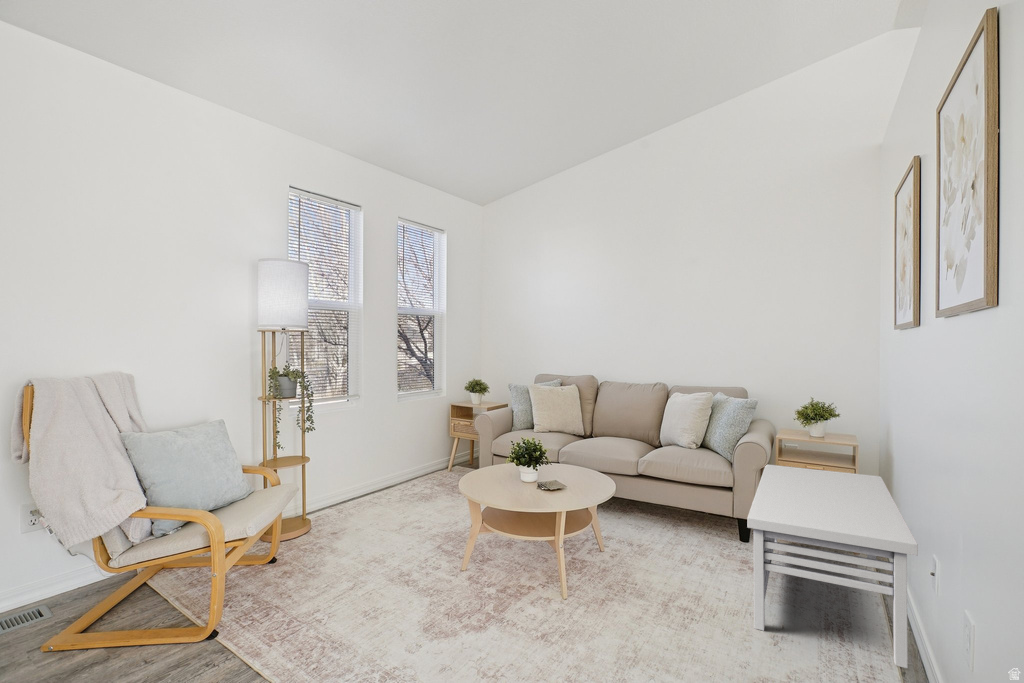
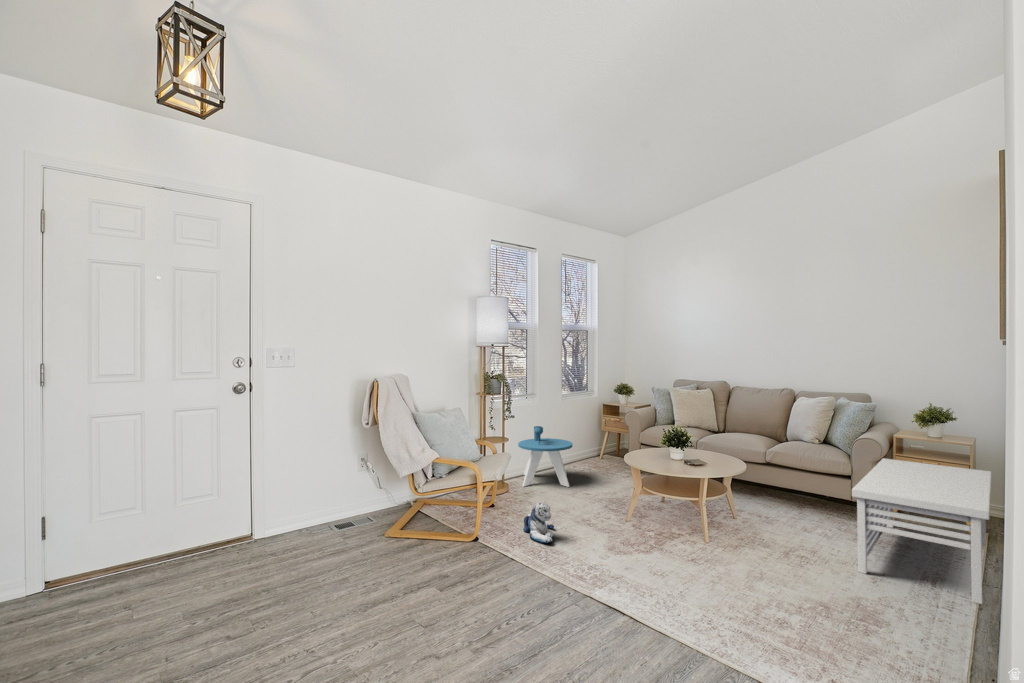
side table: none [328,439,404,524] -> present [518,426,572,487]
plush toy: none [300,563,351,631] -> present [523,503,554,543]

